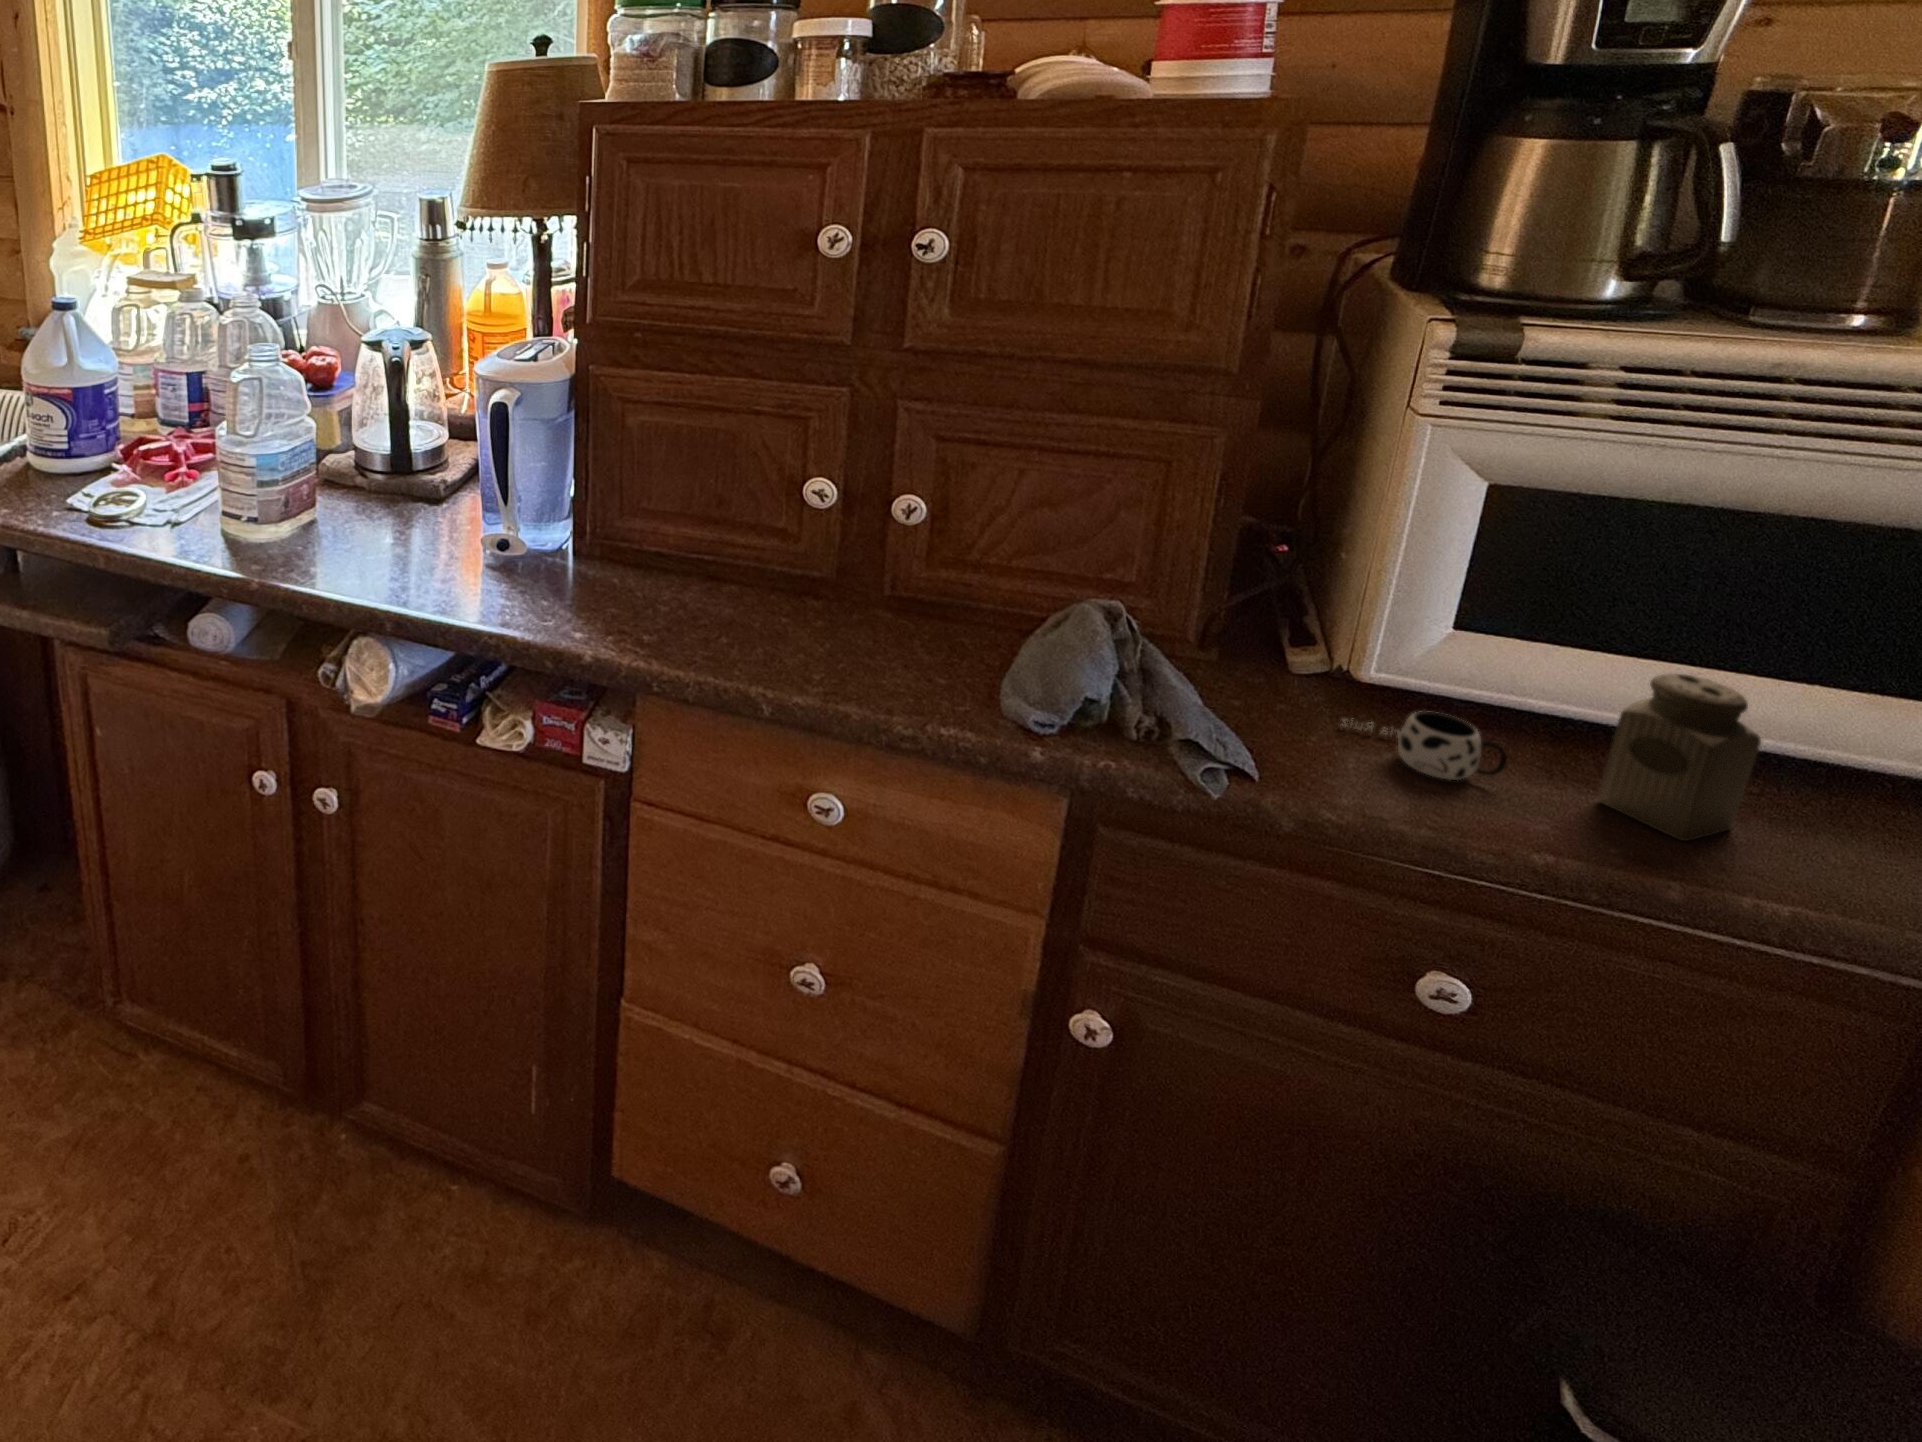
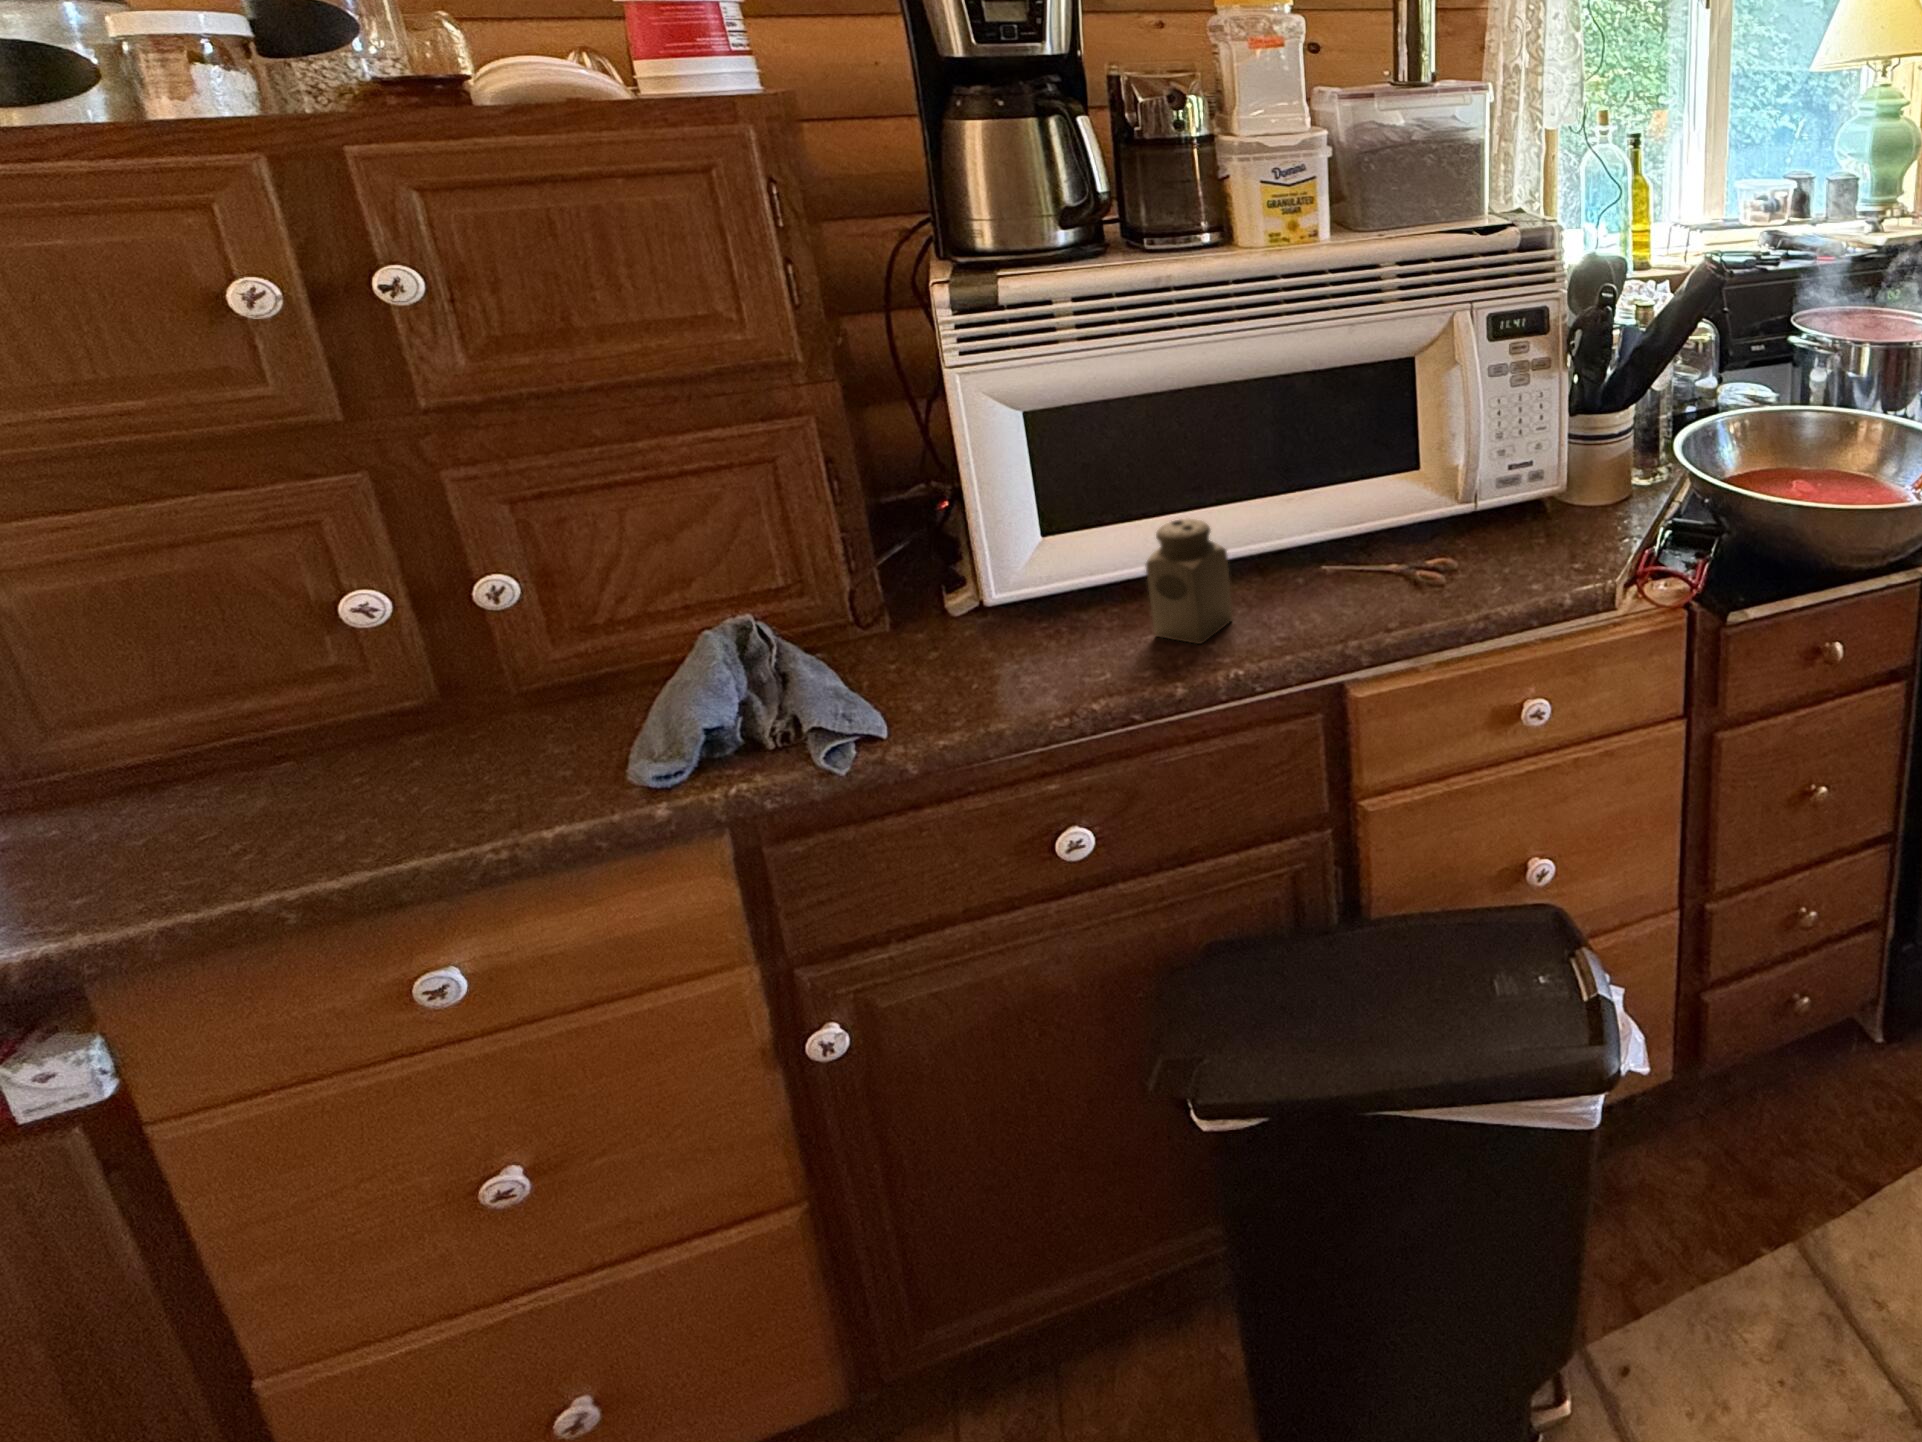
mug: present [1342,711,1507,780] -> none [978,611,1087,667]

